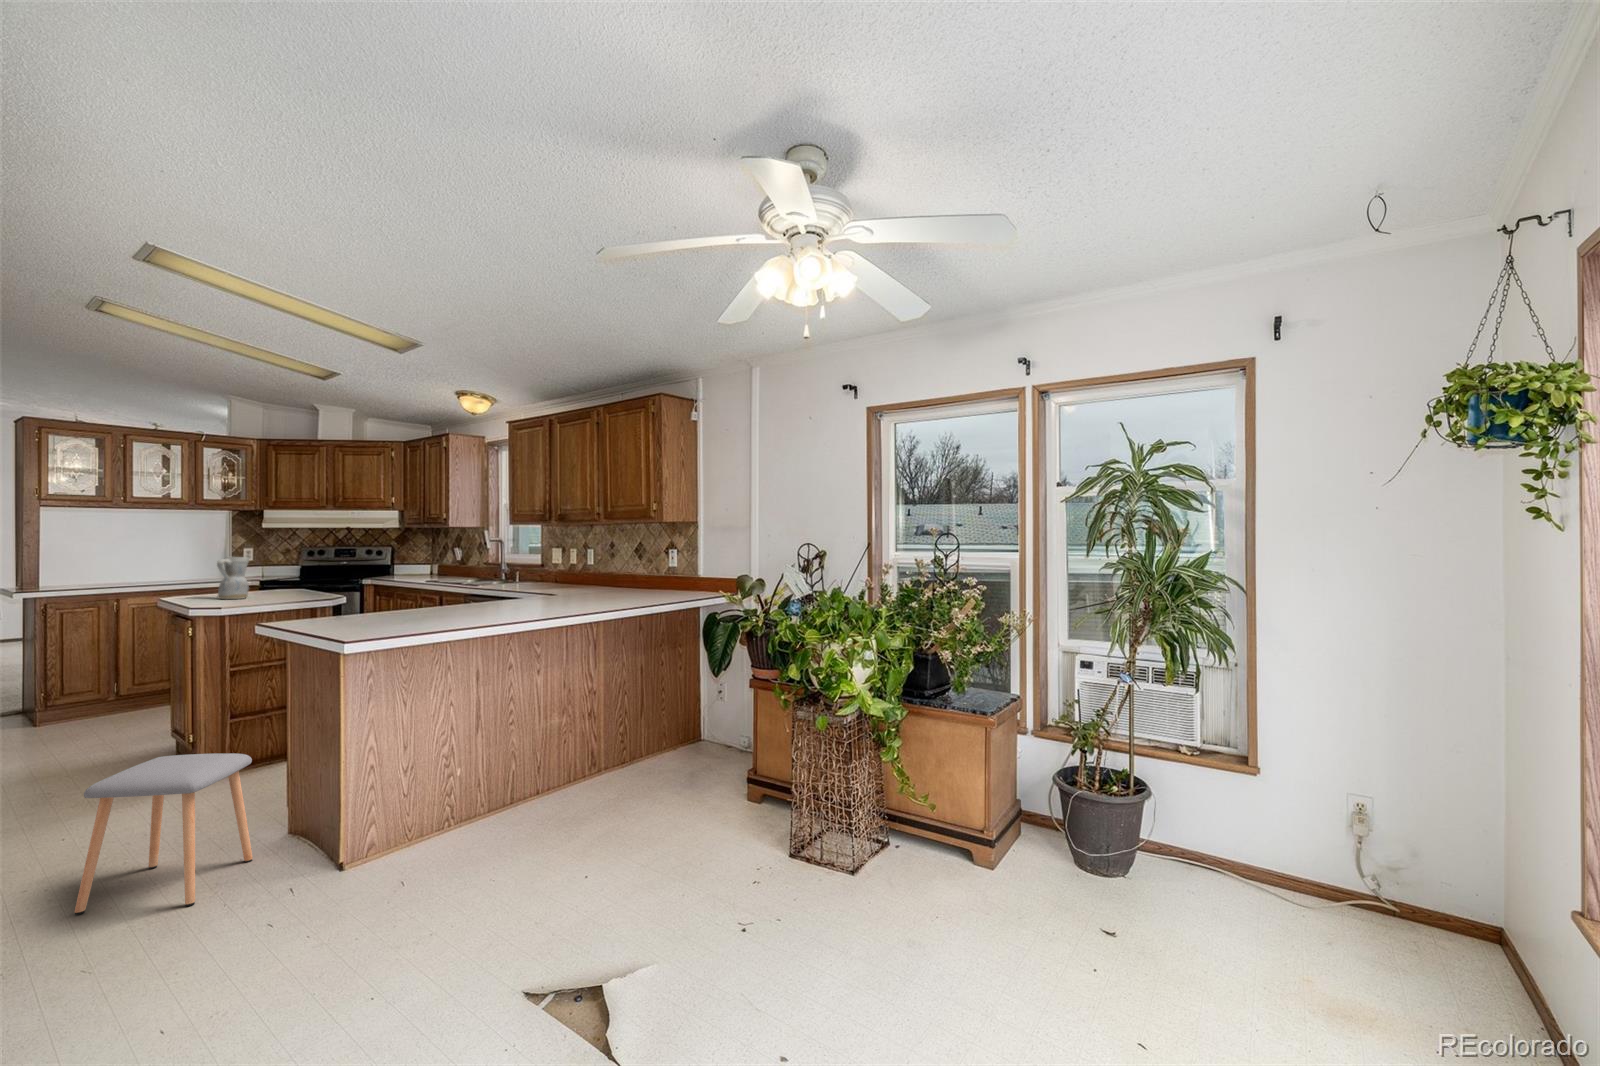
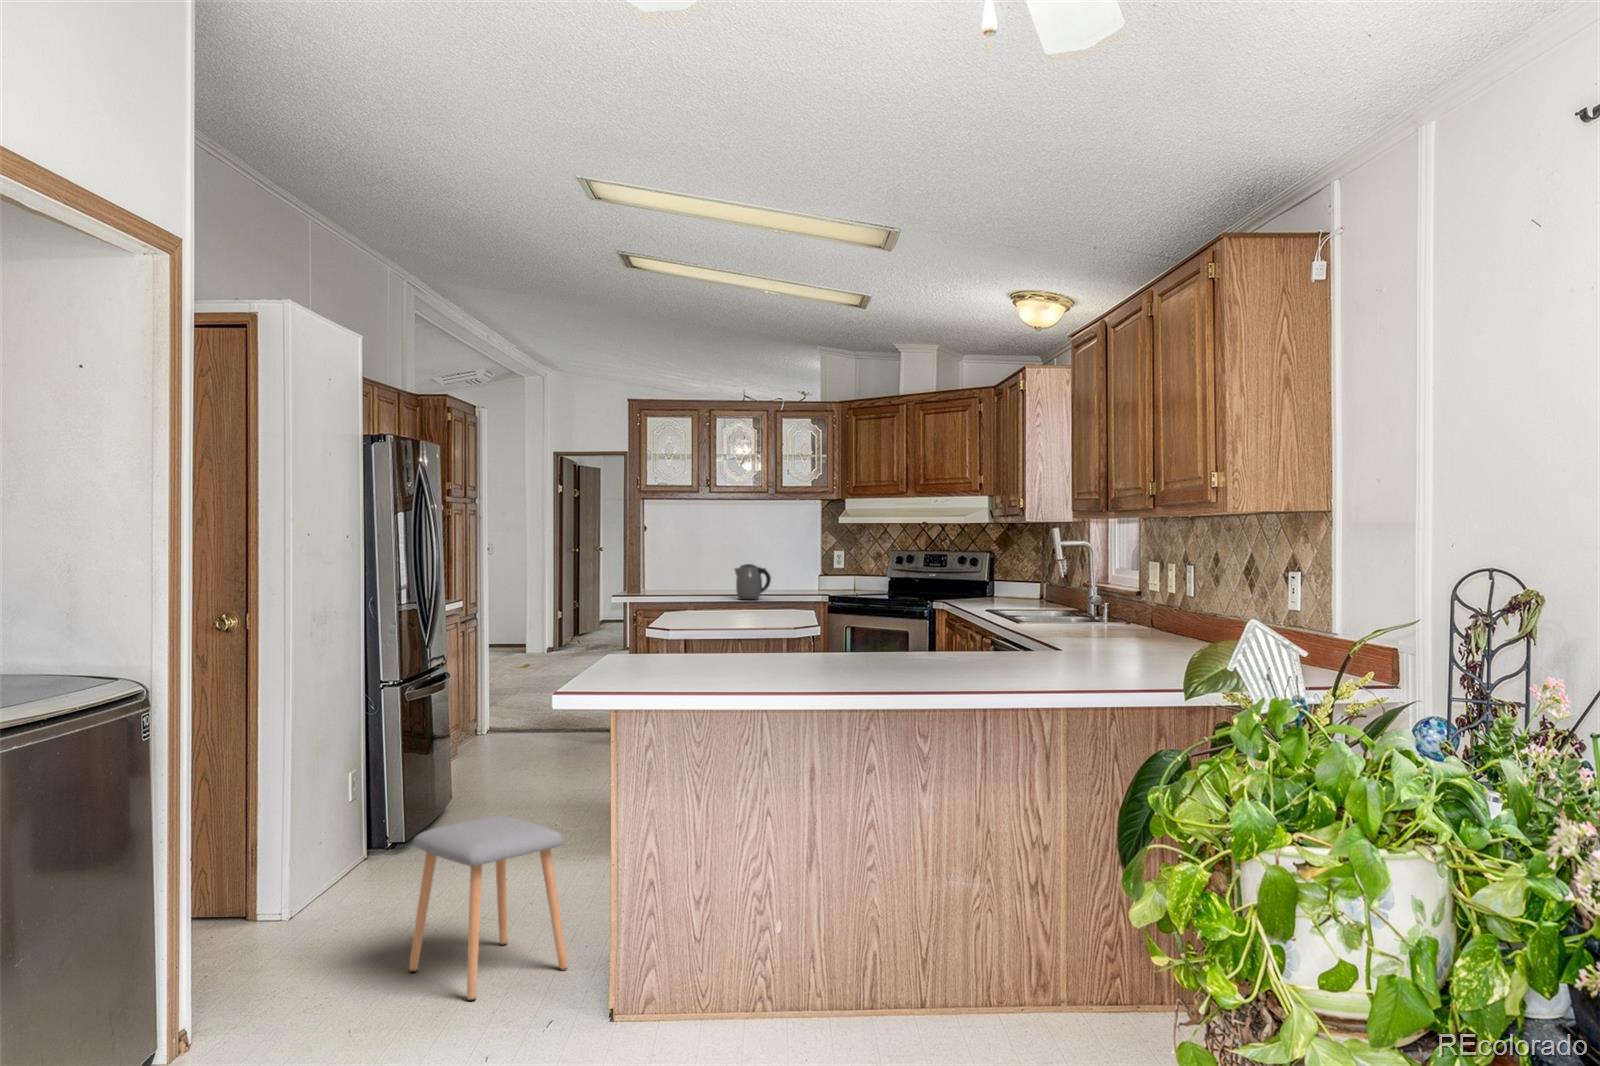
kettle: none [164,557,201,586] -> present [735,564,771,600]
ceramic pitcher: present [217,557,249,599] -> none [697,569,734,625]

